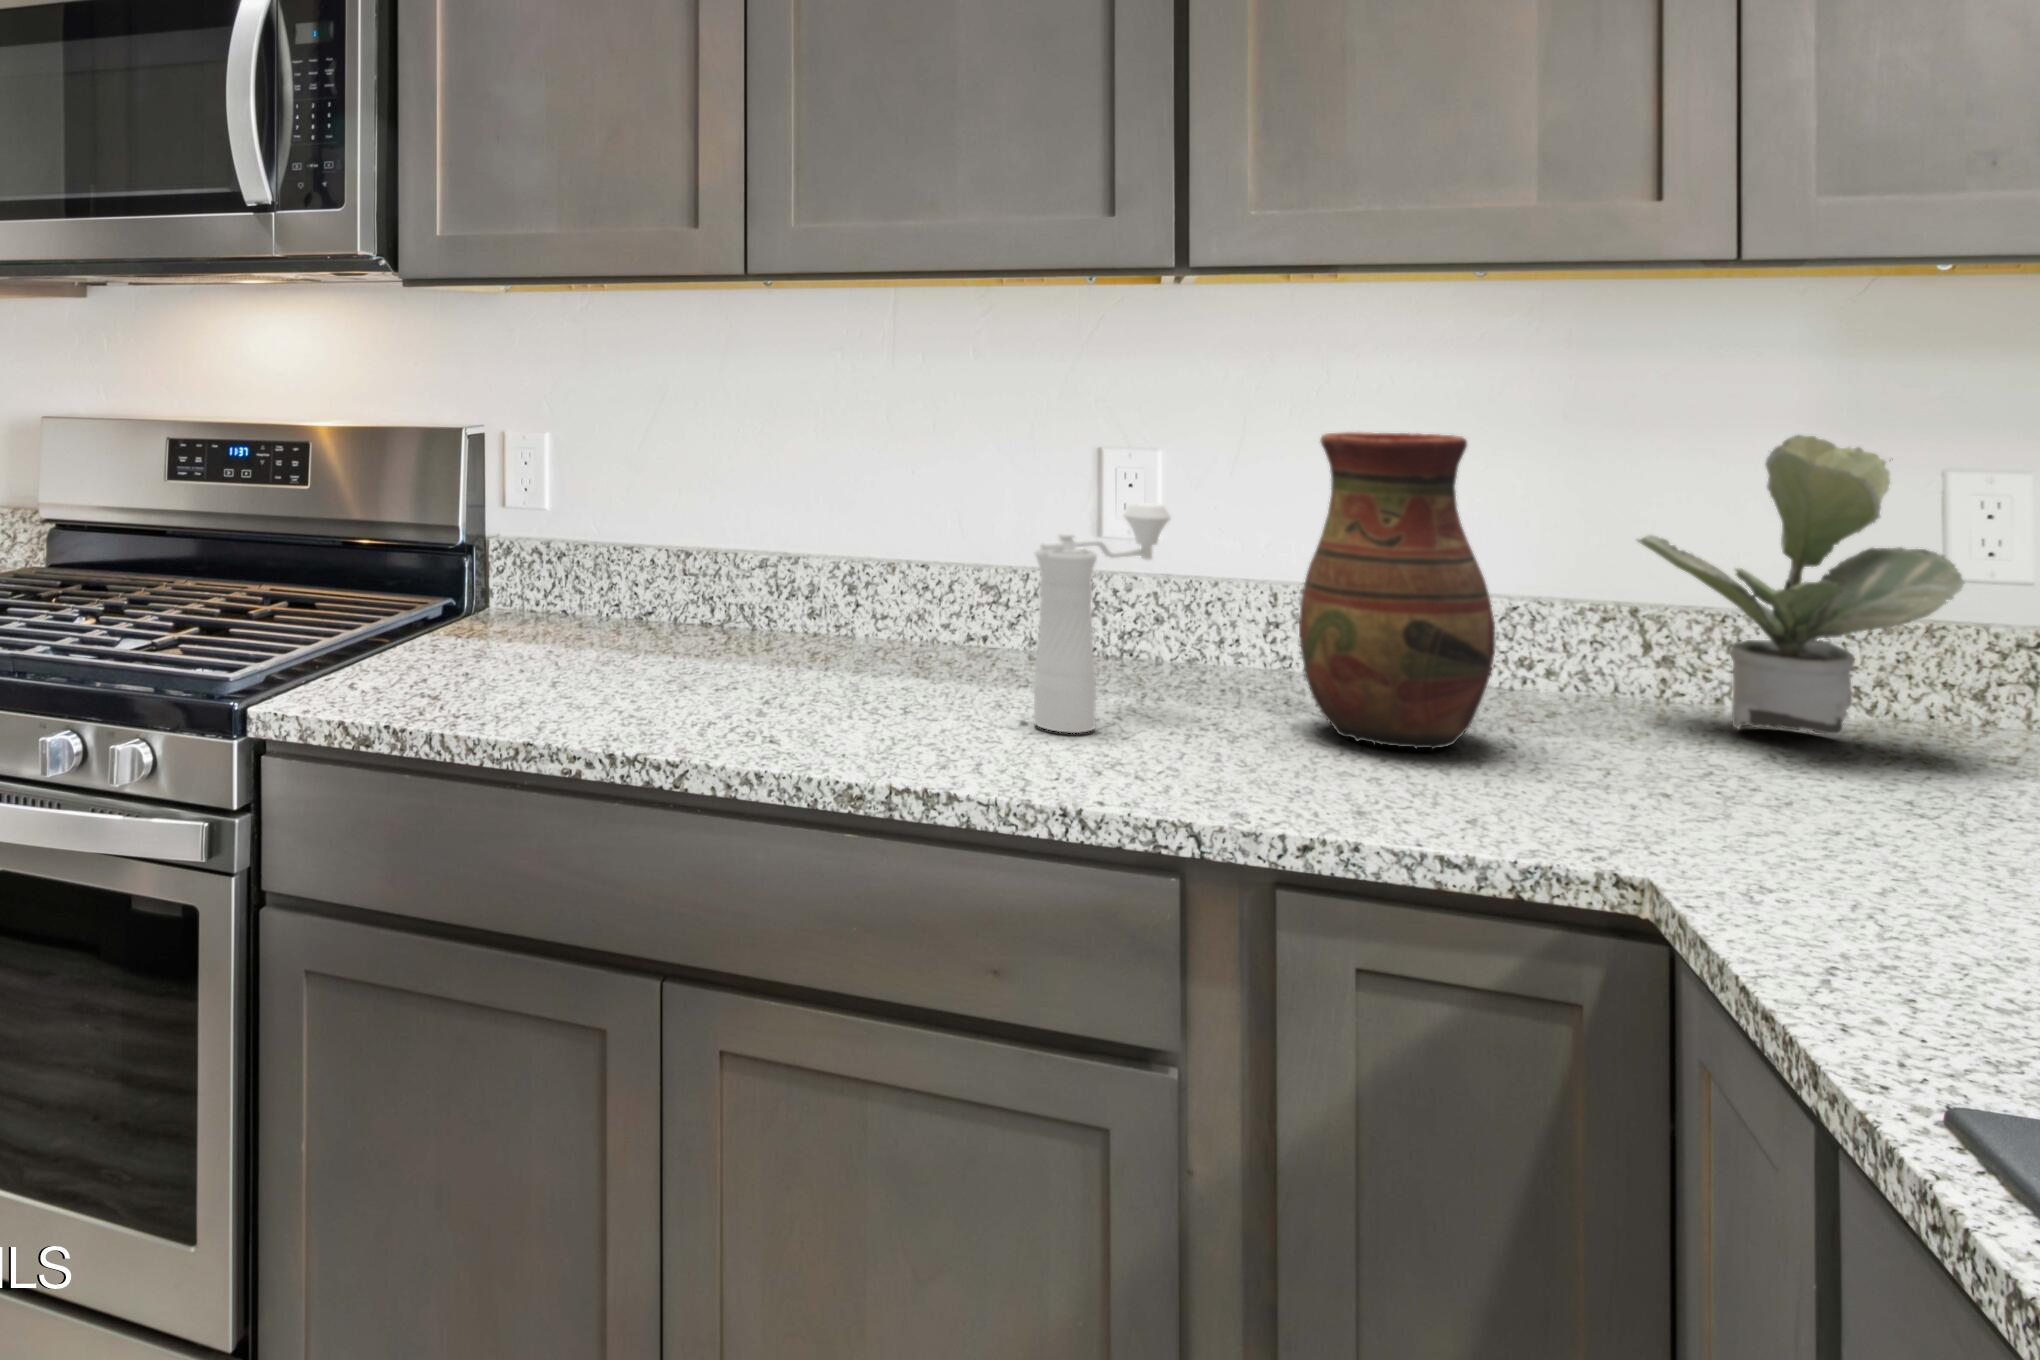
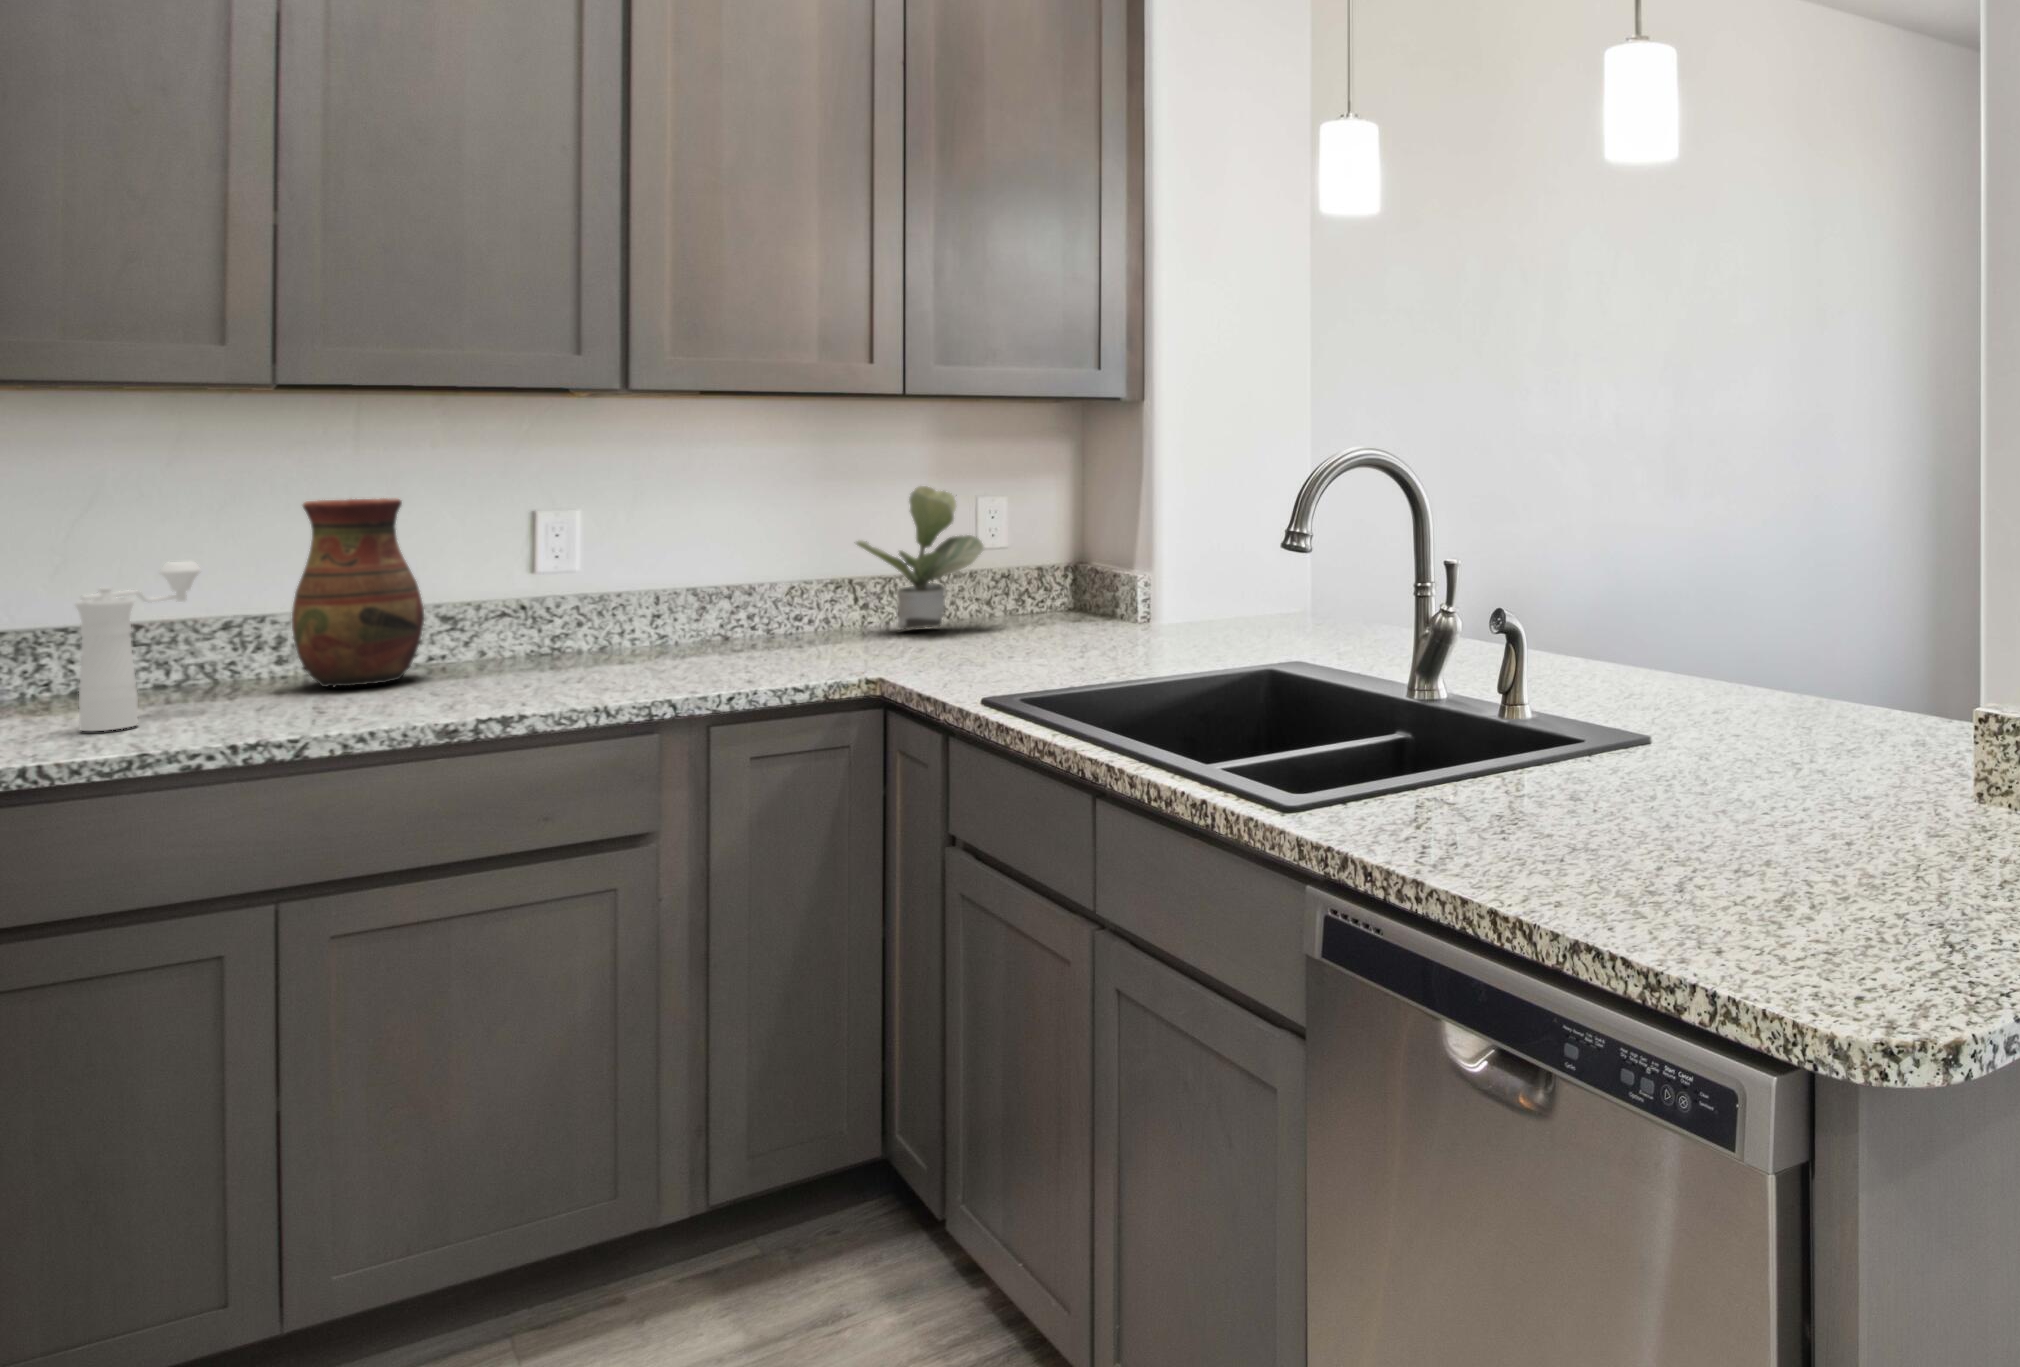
vase: present [1299,432,1495,750] -> present [292,498,424,687]
pepper mill: present [1034,503,1170,733] -> present [75,561,201,731]

